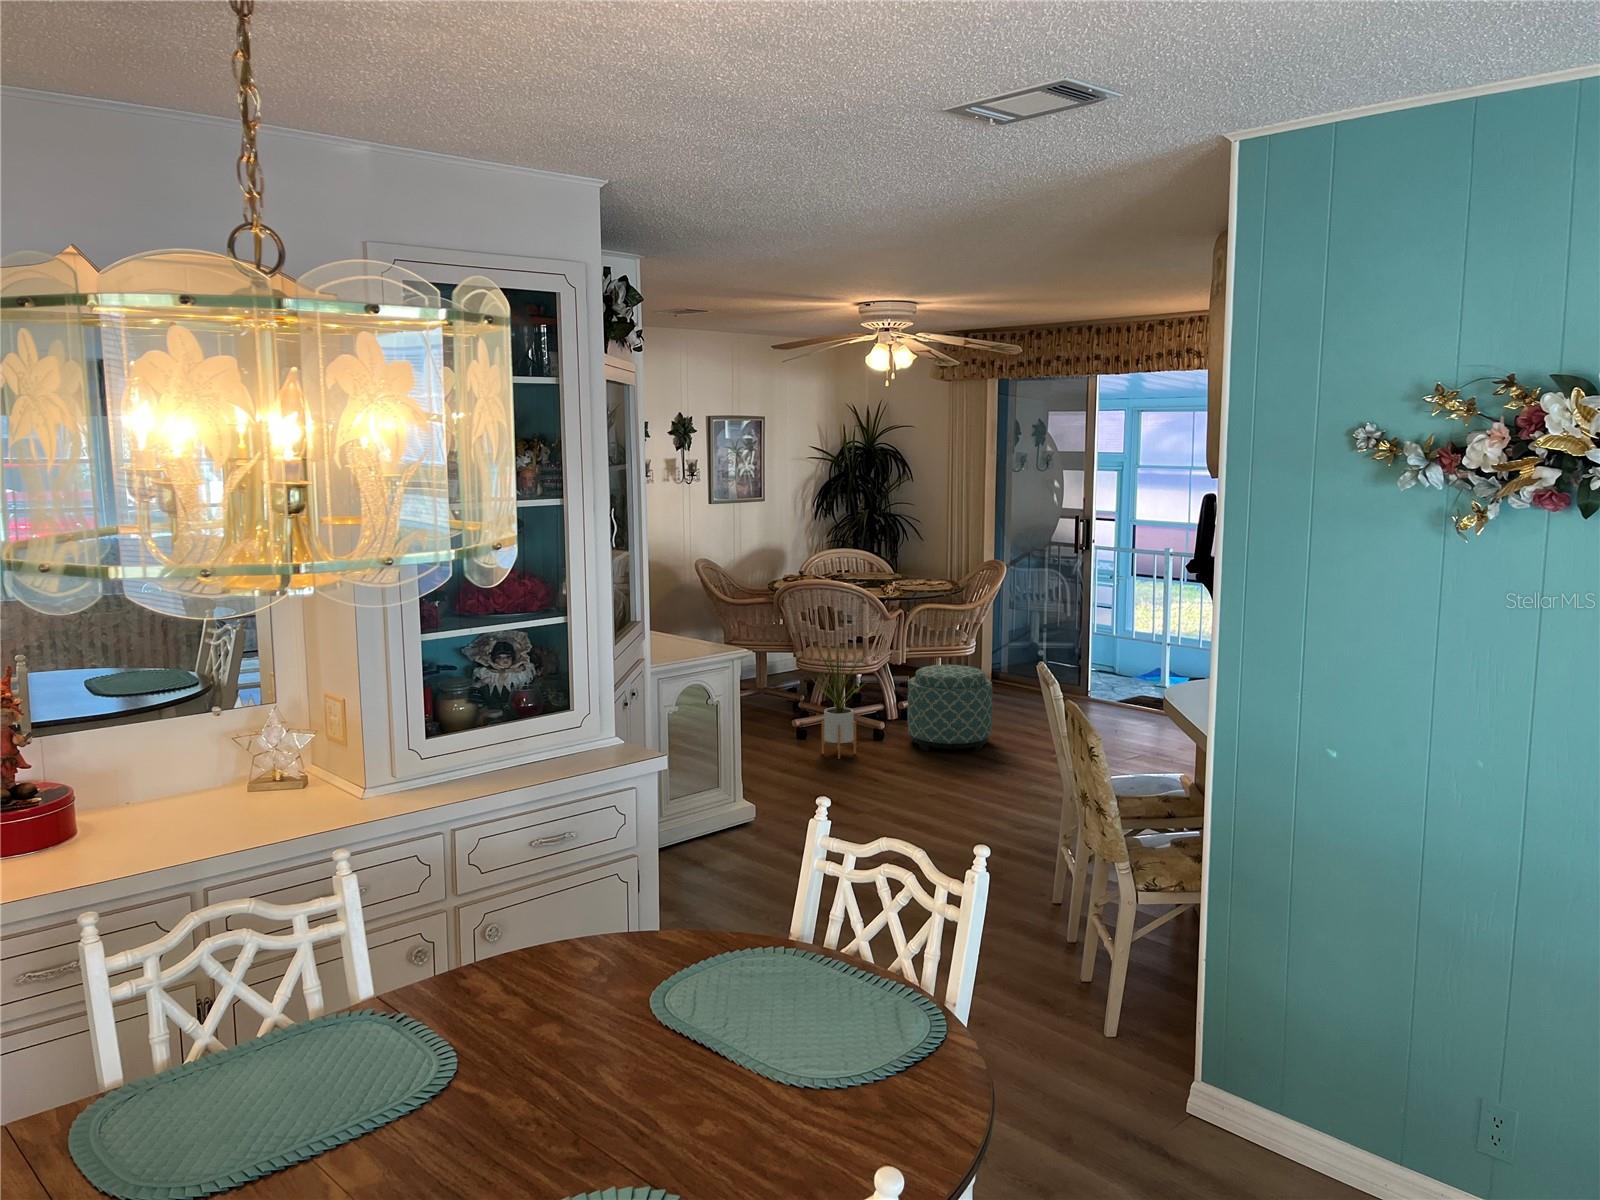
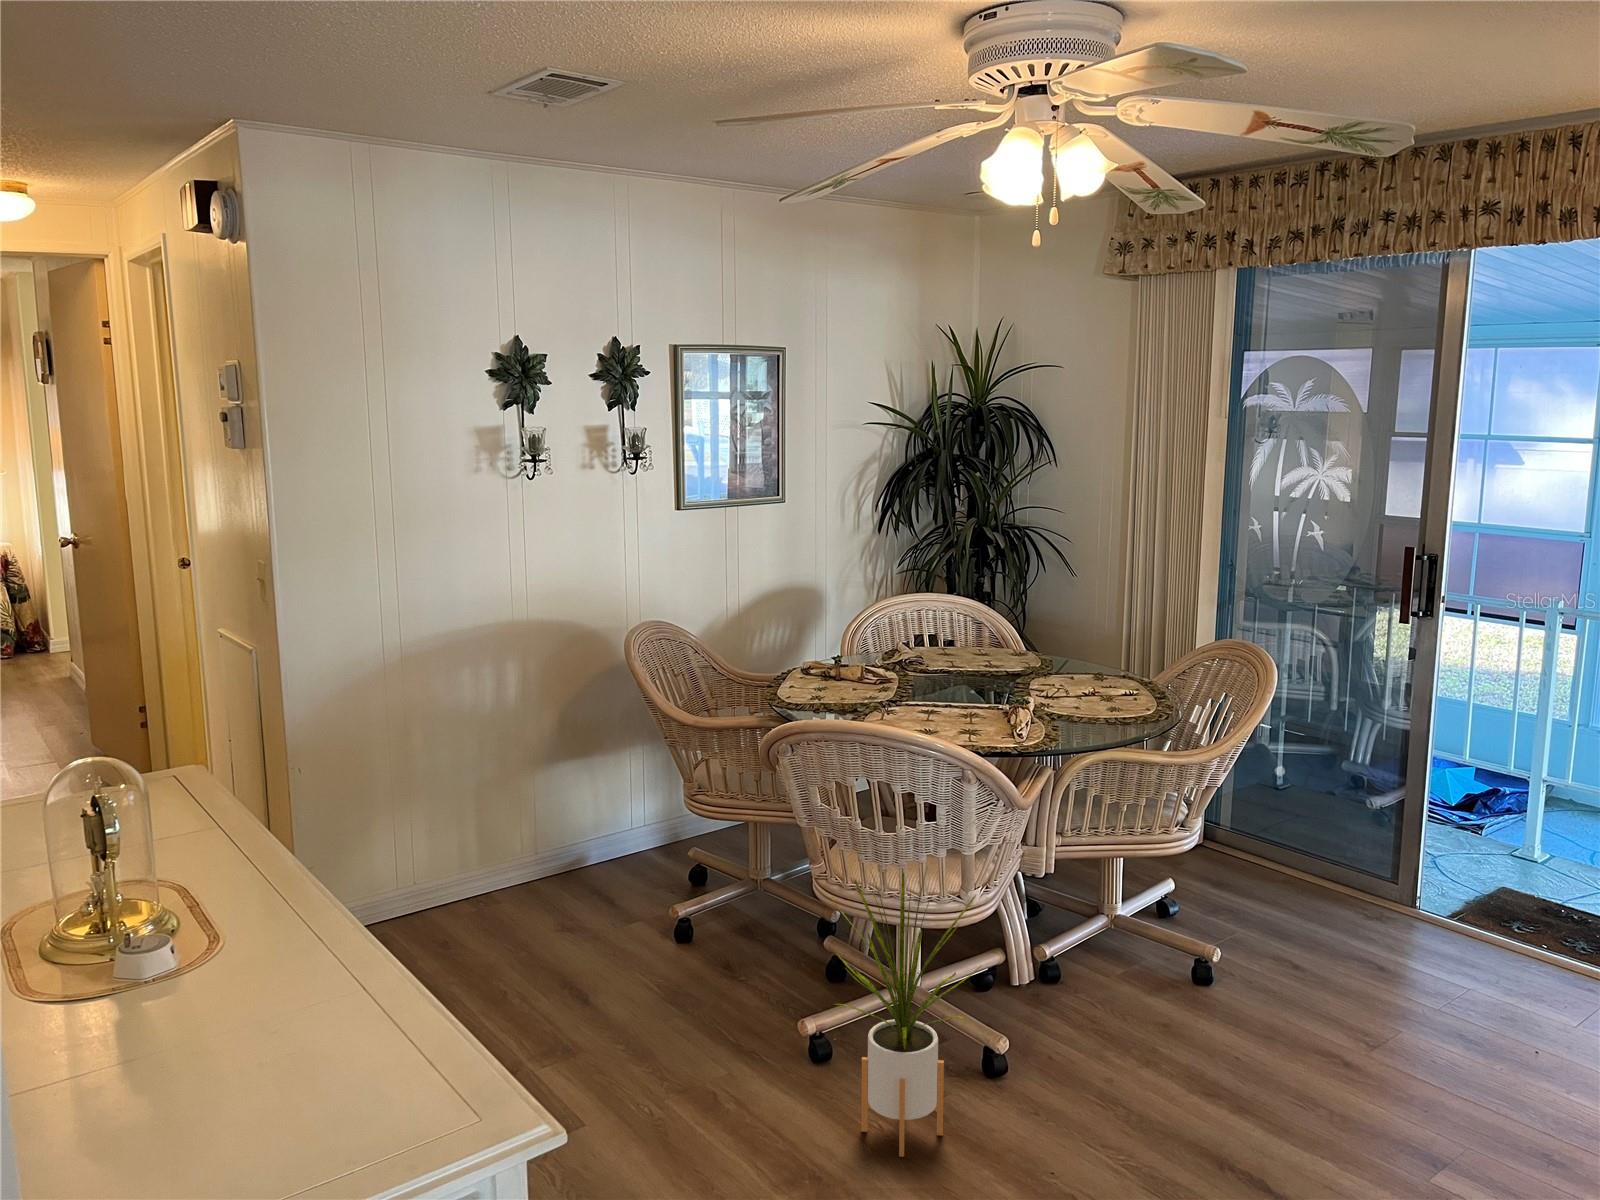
ottoman: present [908,665,992,751] -> none [1063,903,1267,1135]

